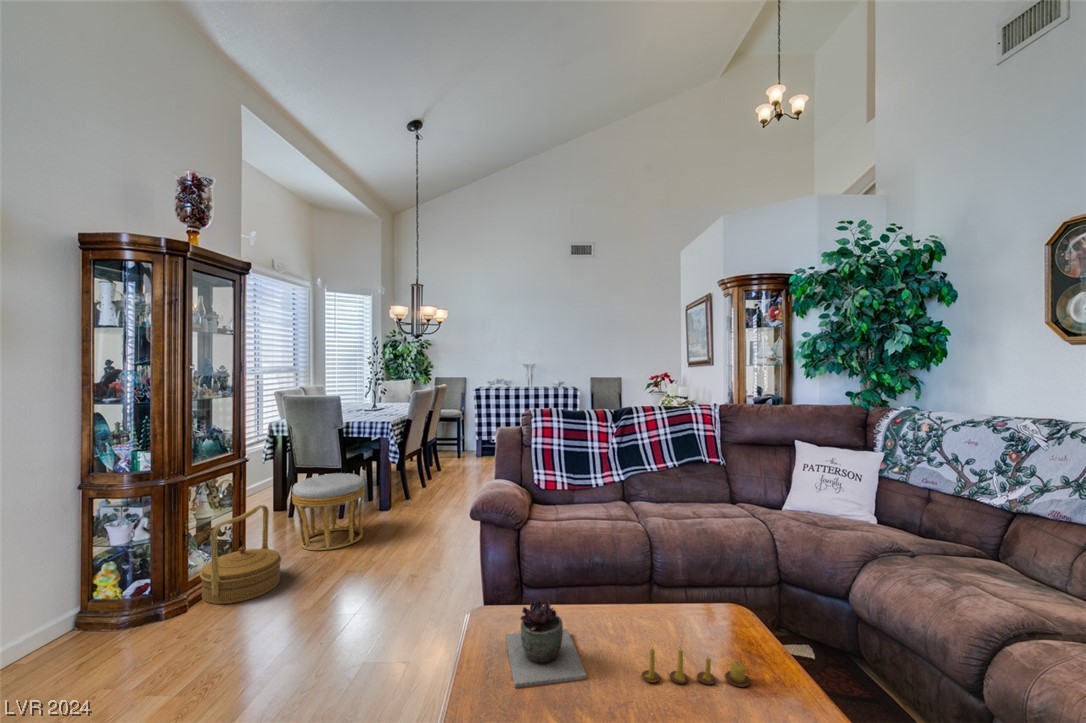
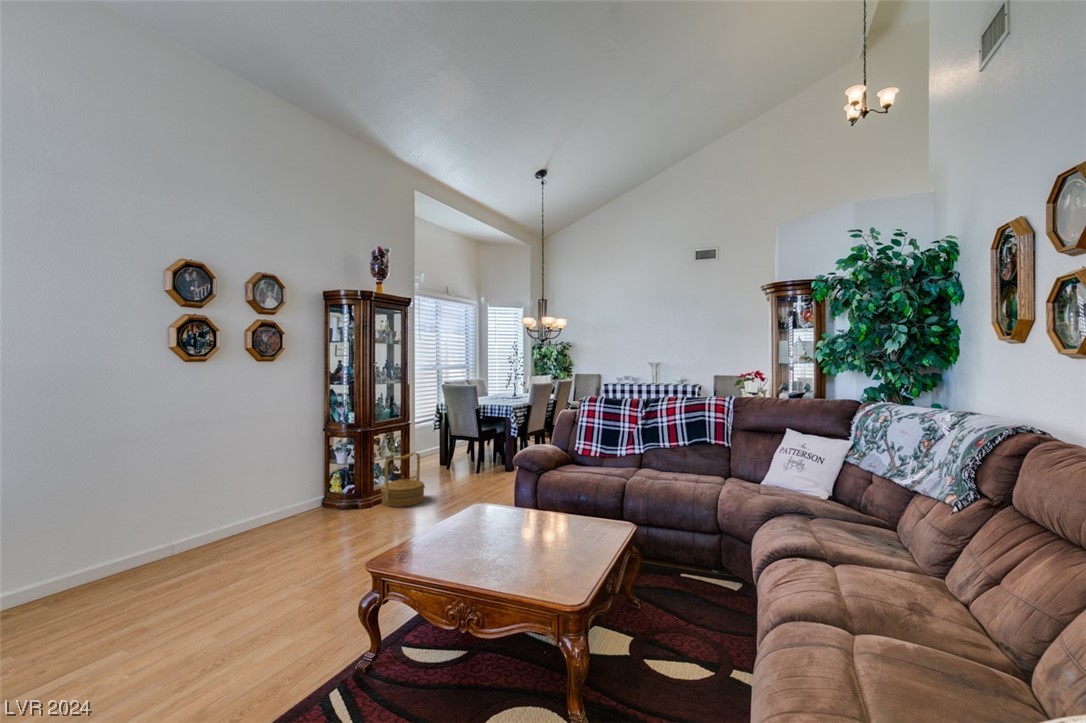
ottoman: present [292,473,365,551] -> none [438,440,485,490]
succulent plant: present [506,600,586,688] -> none [465,487,512,524]
candle: present [641,649,750,687] -> none [524,511,576,536]

